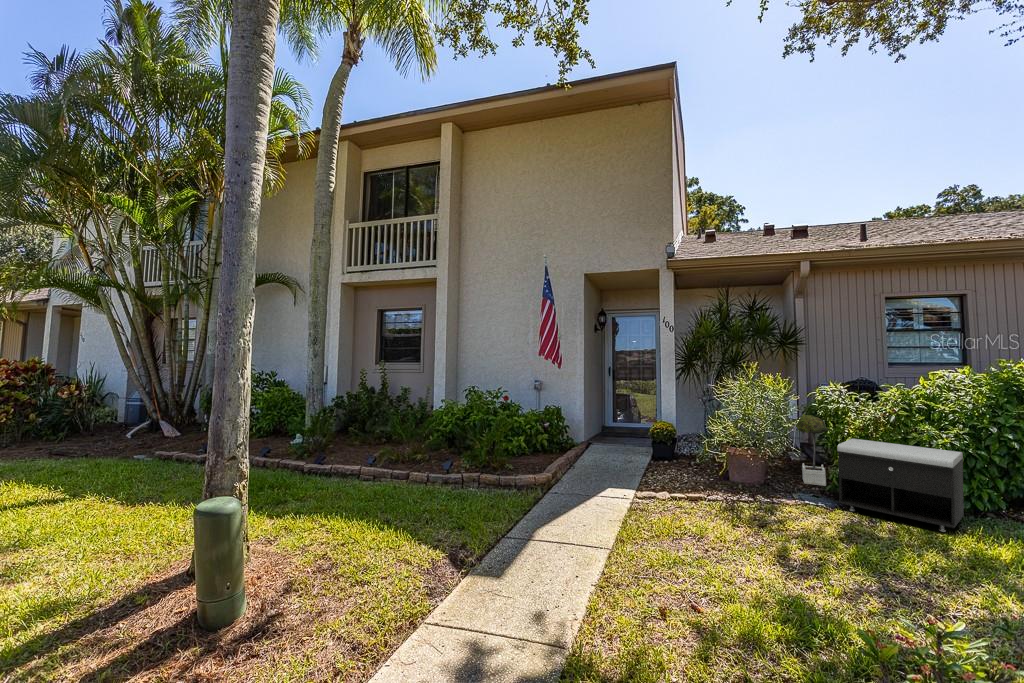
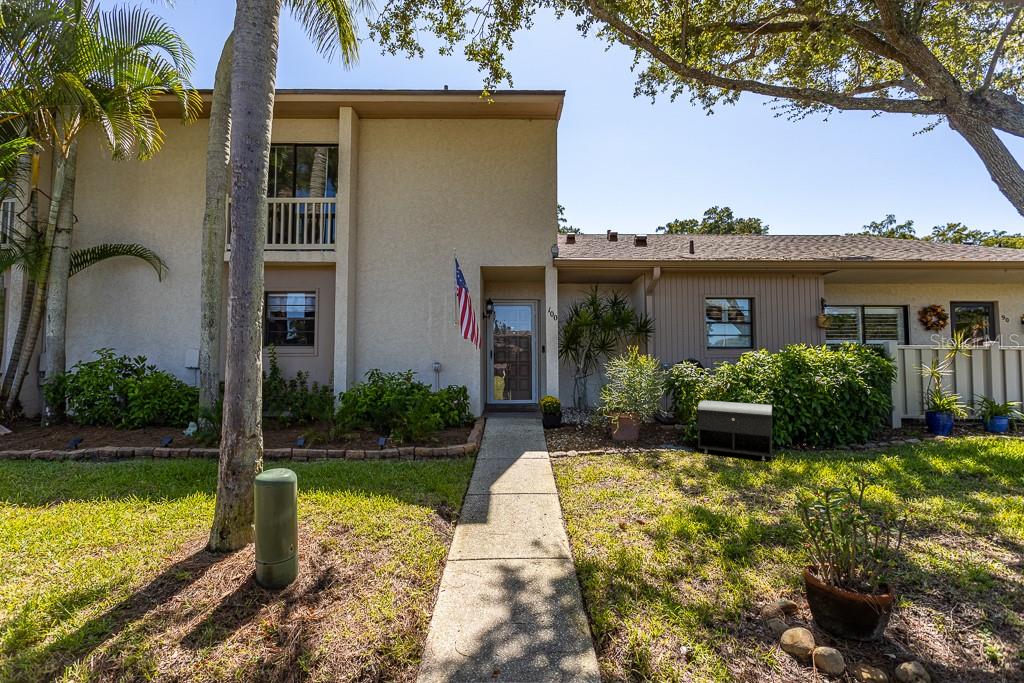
potted tree: present [796,414,829,486] -> none [660,384,683,438]

